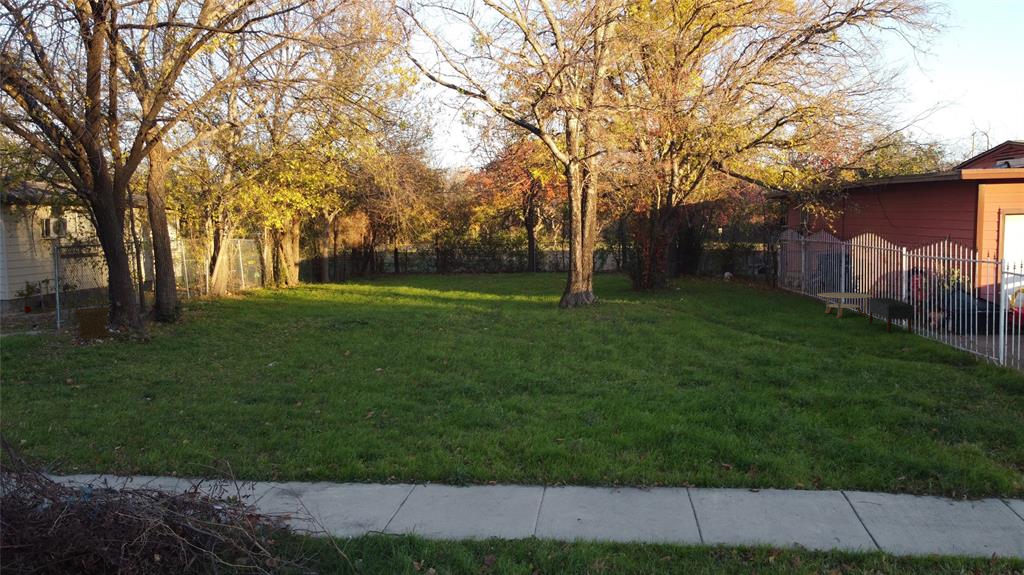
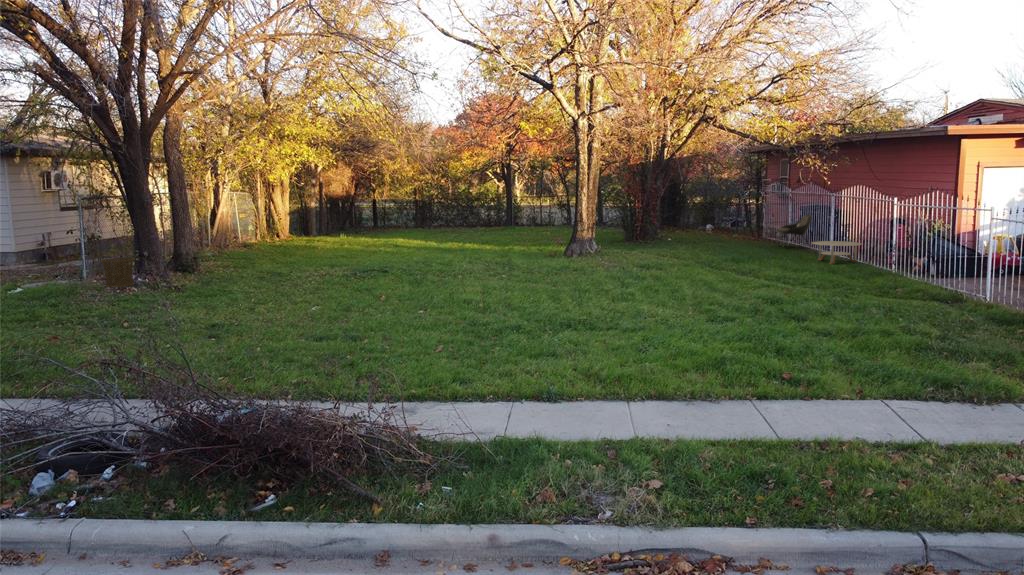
lounge chair: none [786,264,823,300] -> present [777,215,812,247]
potted tree: present [15,280,38,313] -> none [17,232,42,265]
bench: present [869,298,914,332] -> none [862,245,905,277]

